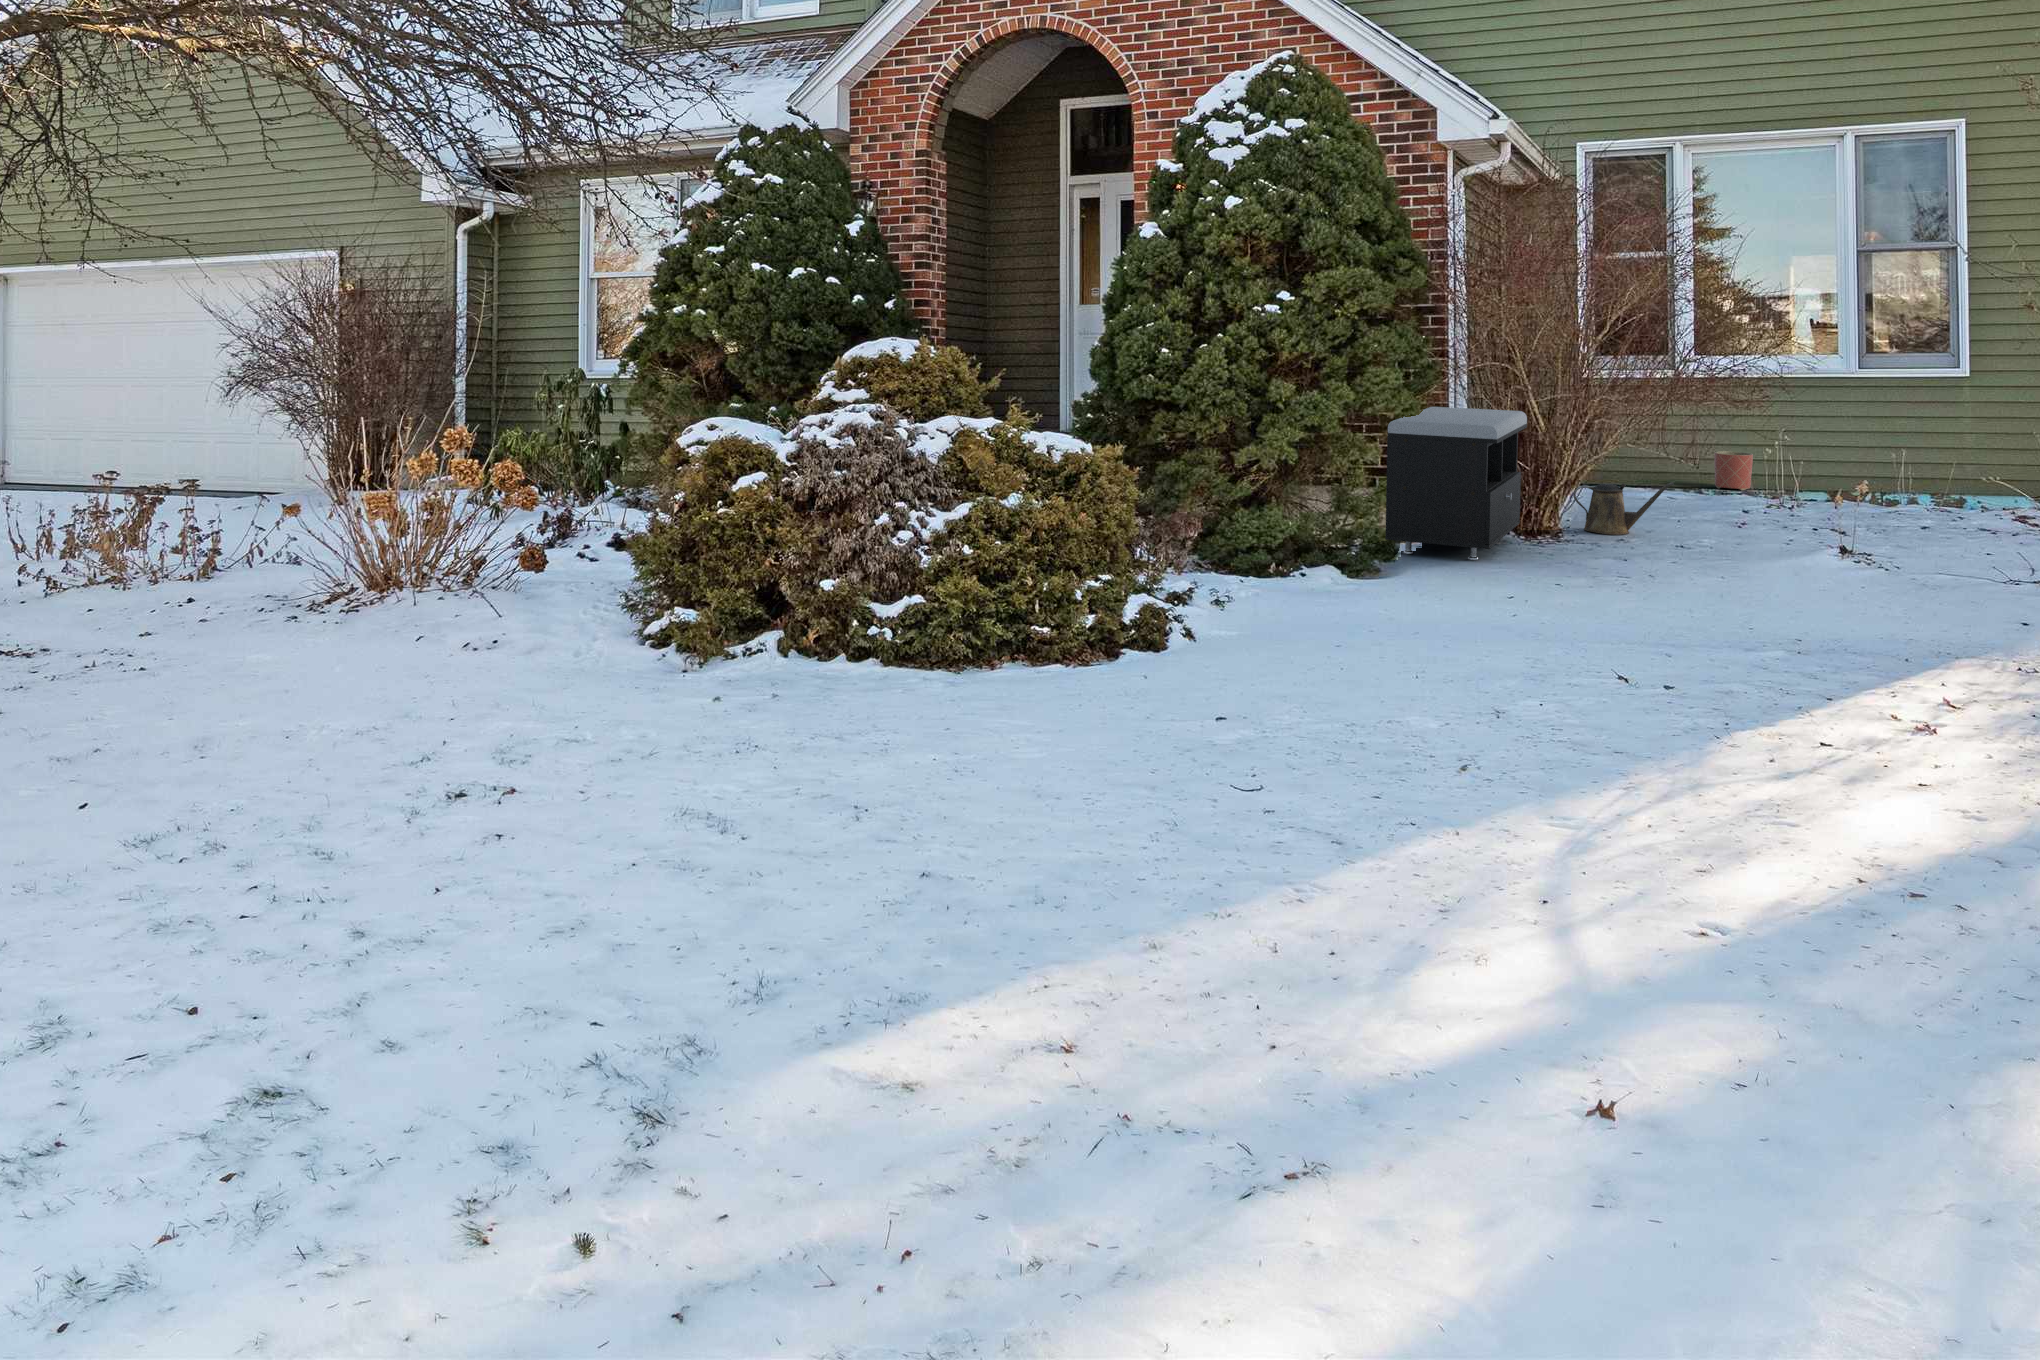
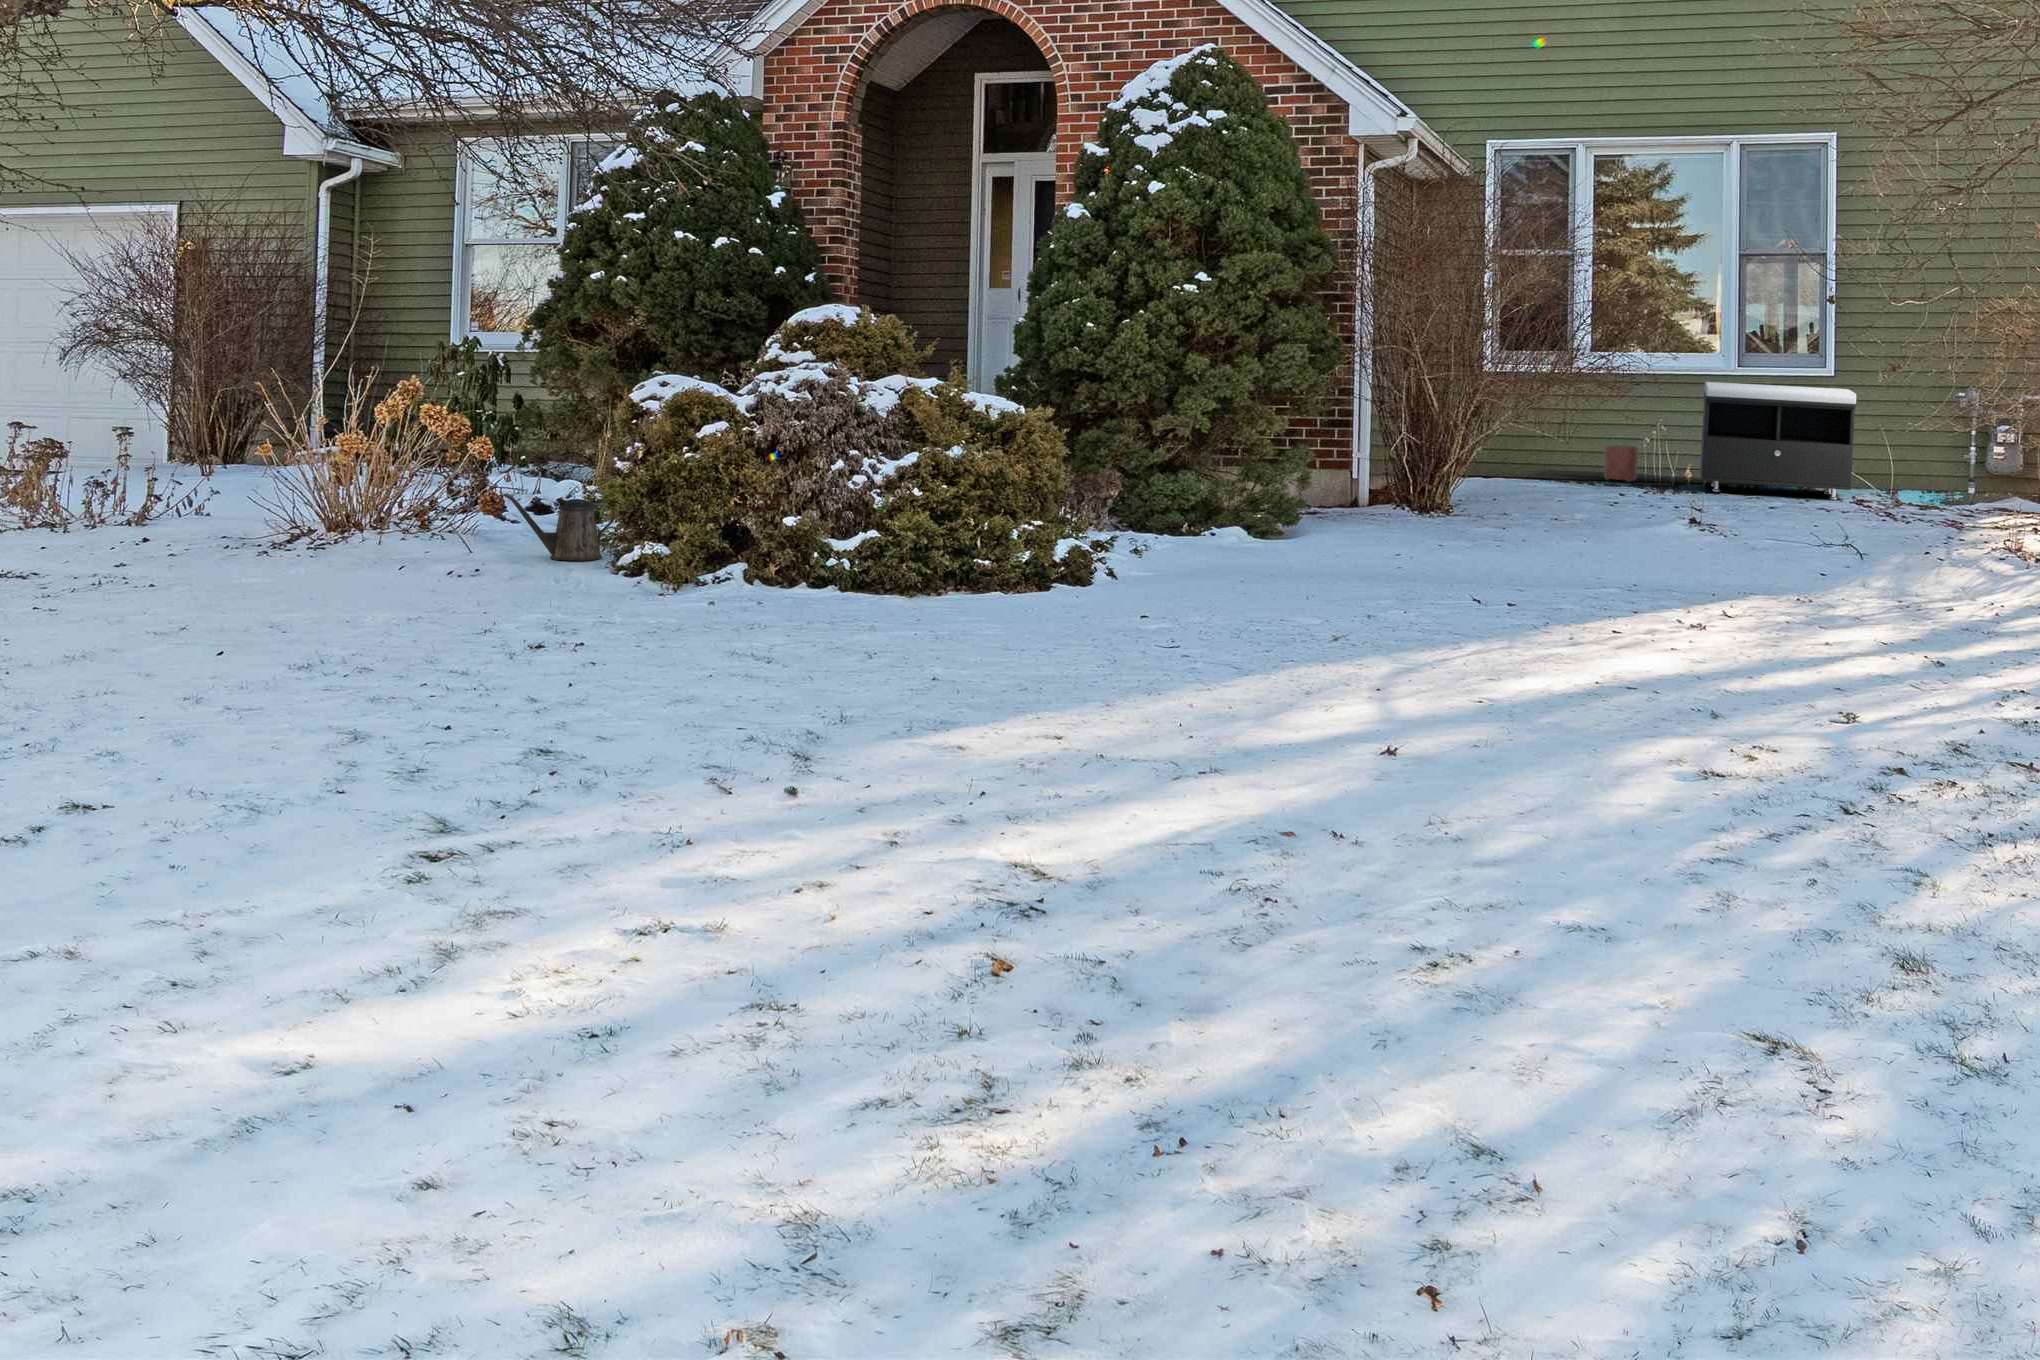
storage bench: present [1385,407,1527,560] -> present [1700,382,1856,500]
watering can: present [1573,482,1674,535] -> present [504,494,616,561]

